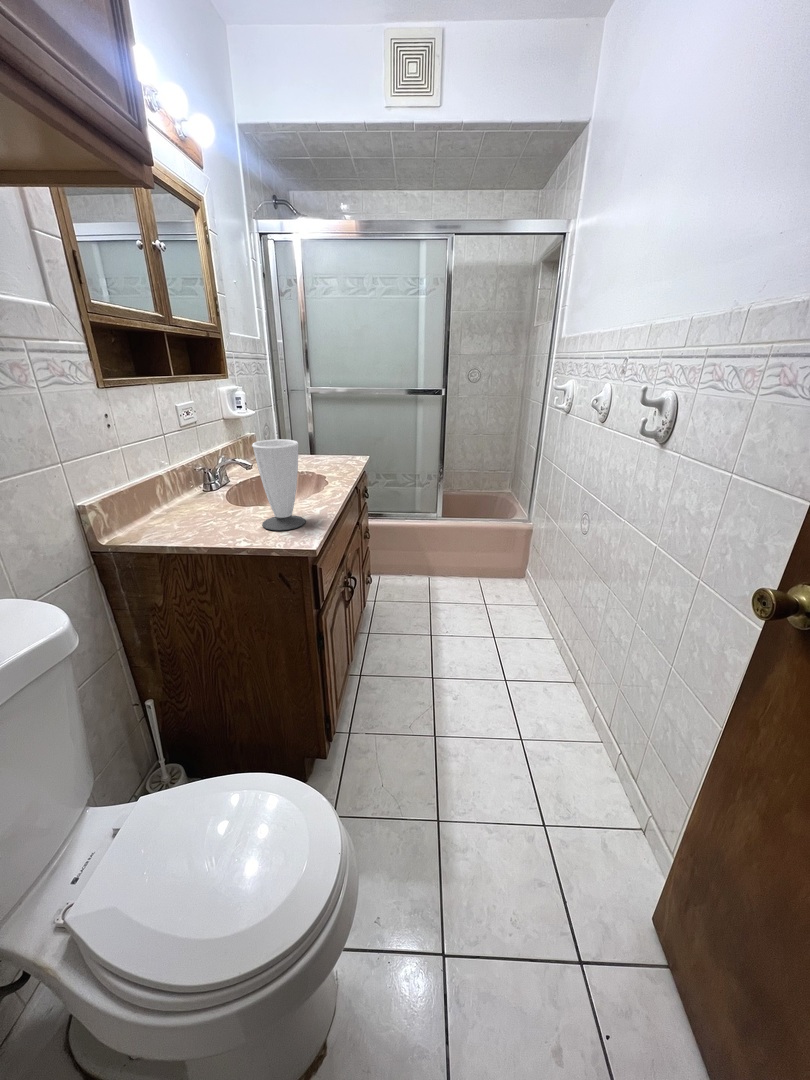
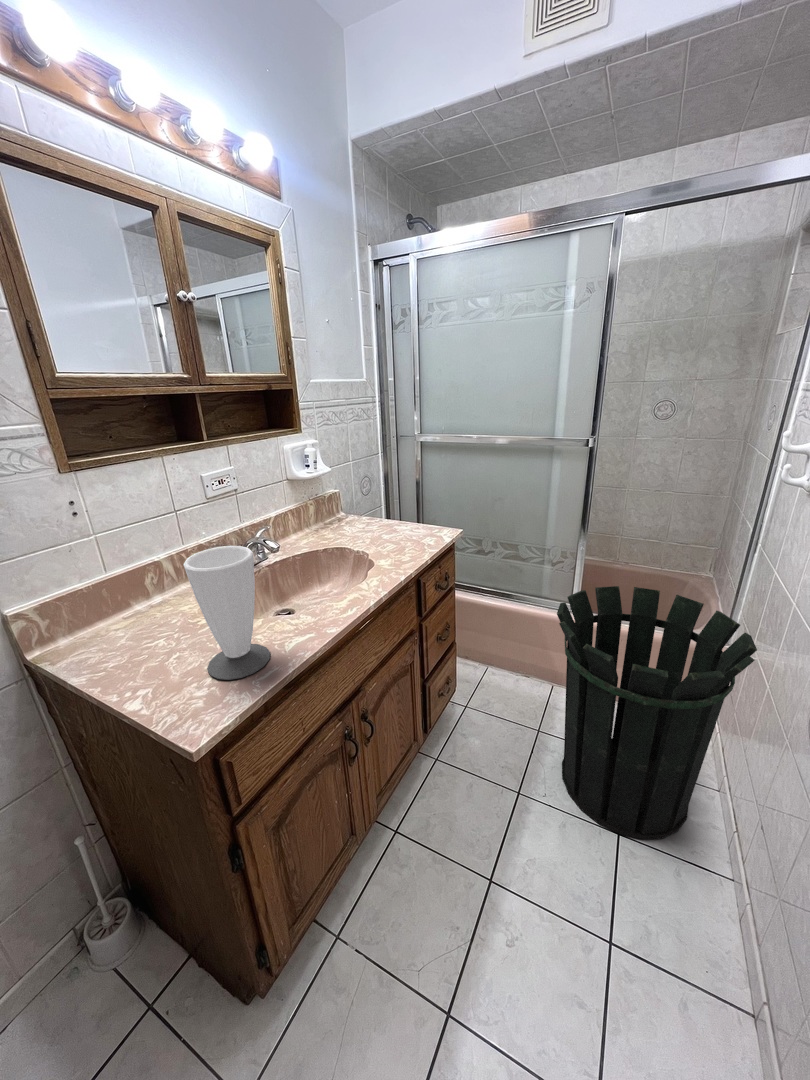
waste bin: none [444,488,553,637] -> present [557,586,757,839]

